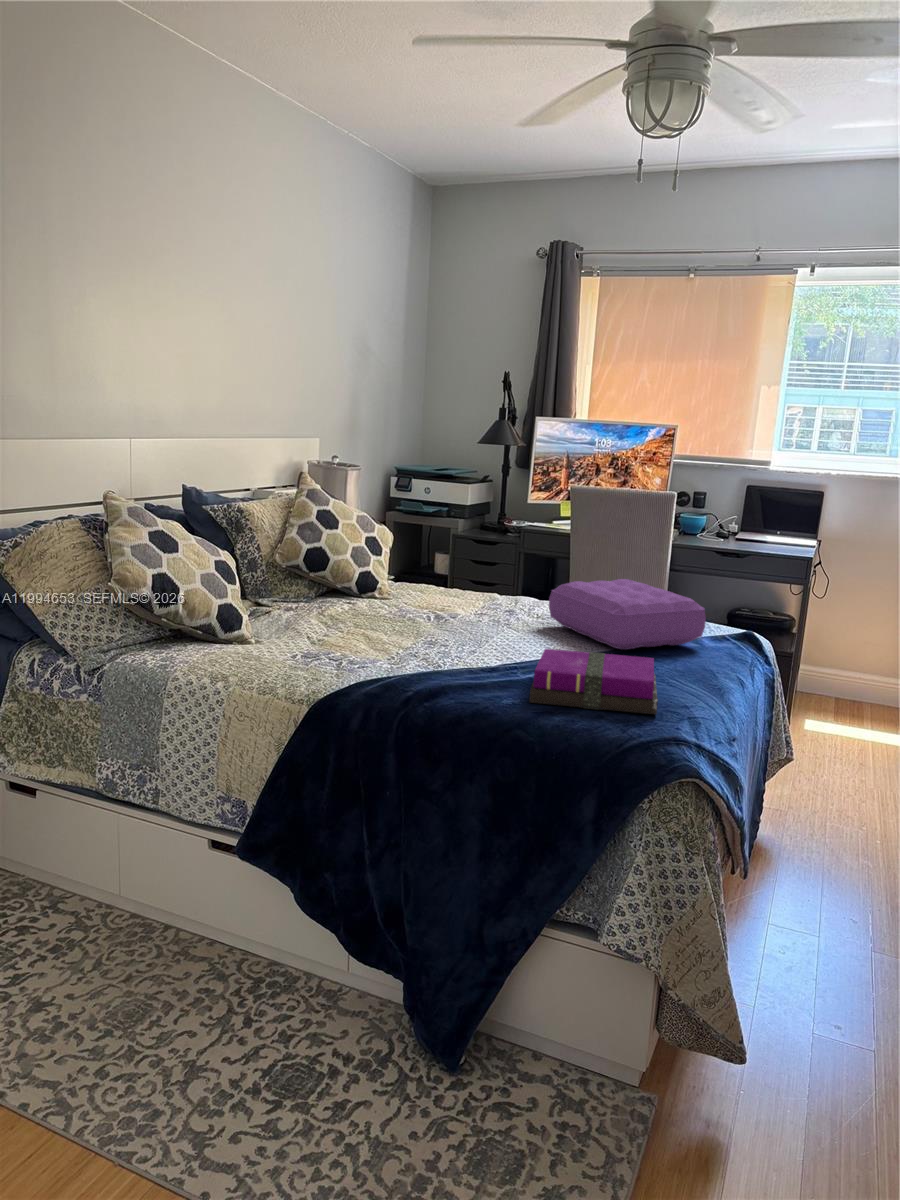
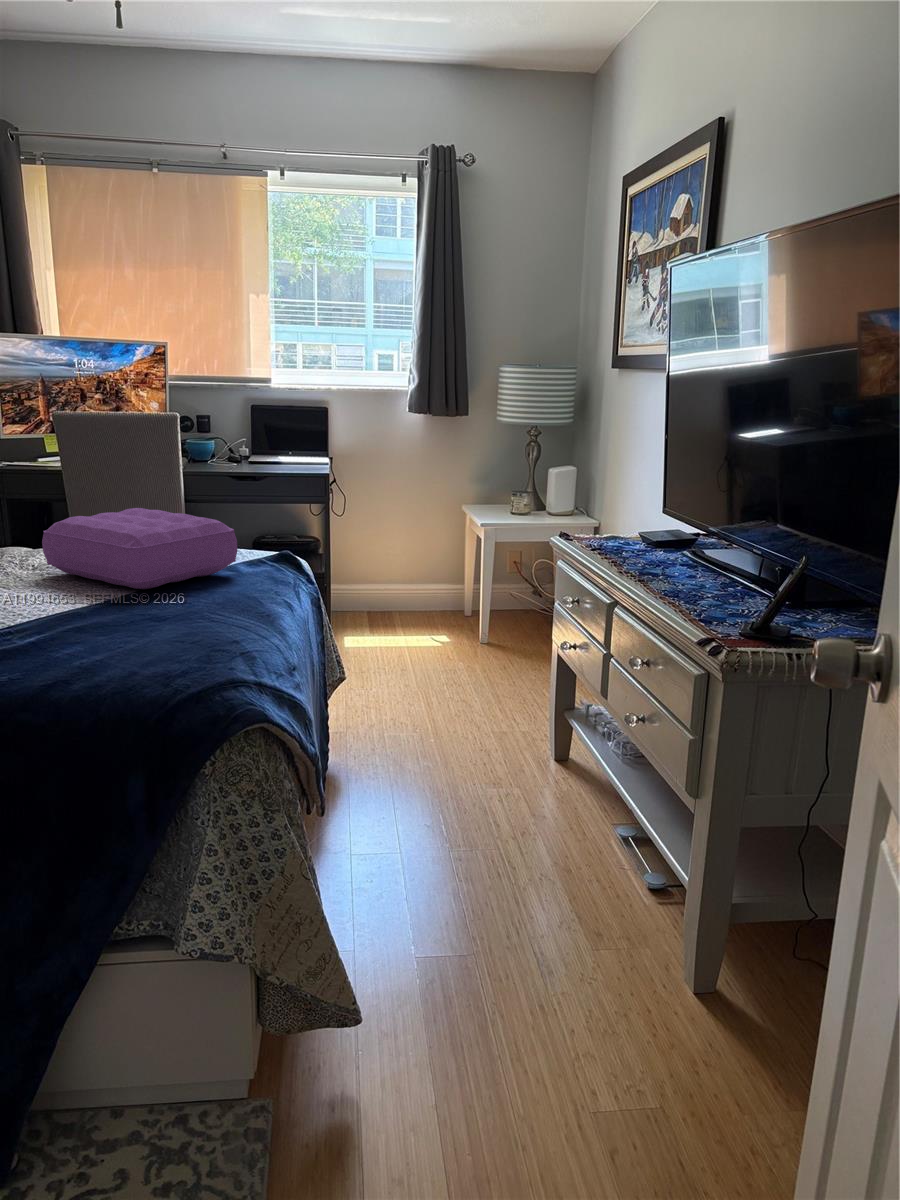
notebook: present [529,649,658,715] -> none [29,591,202,673]

